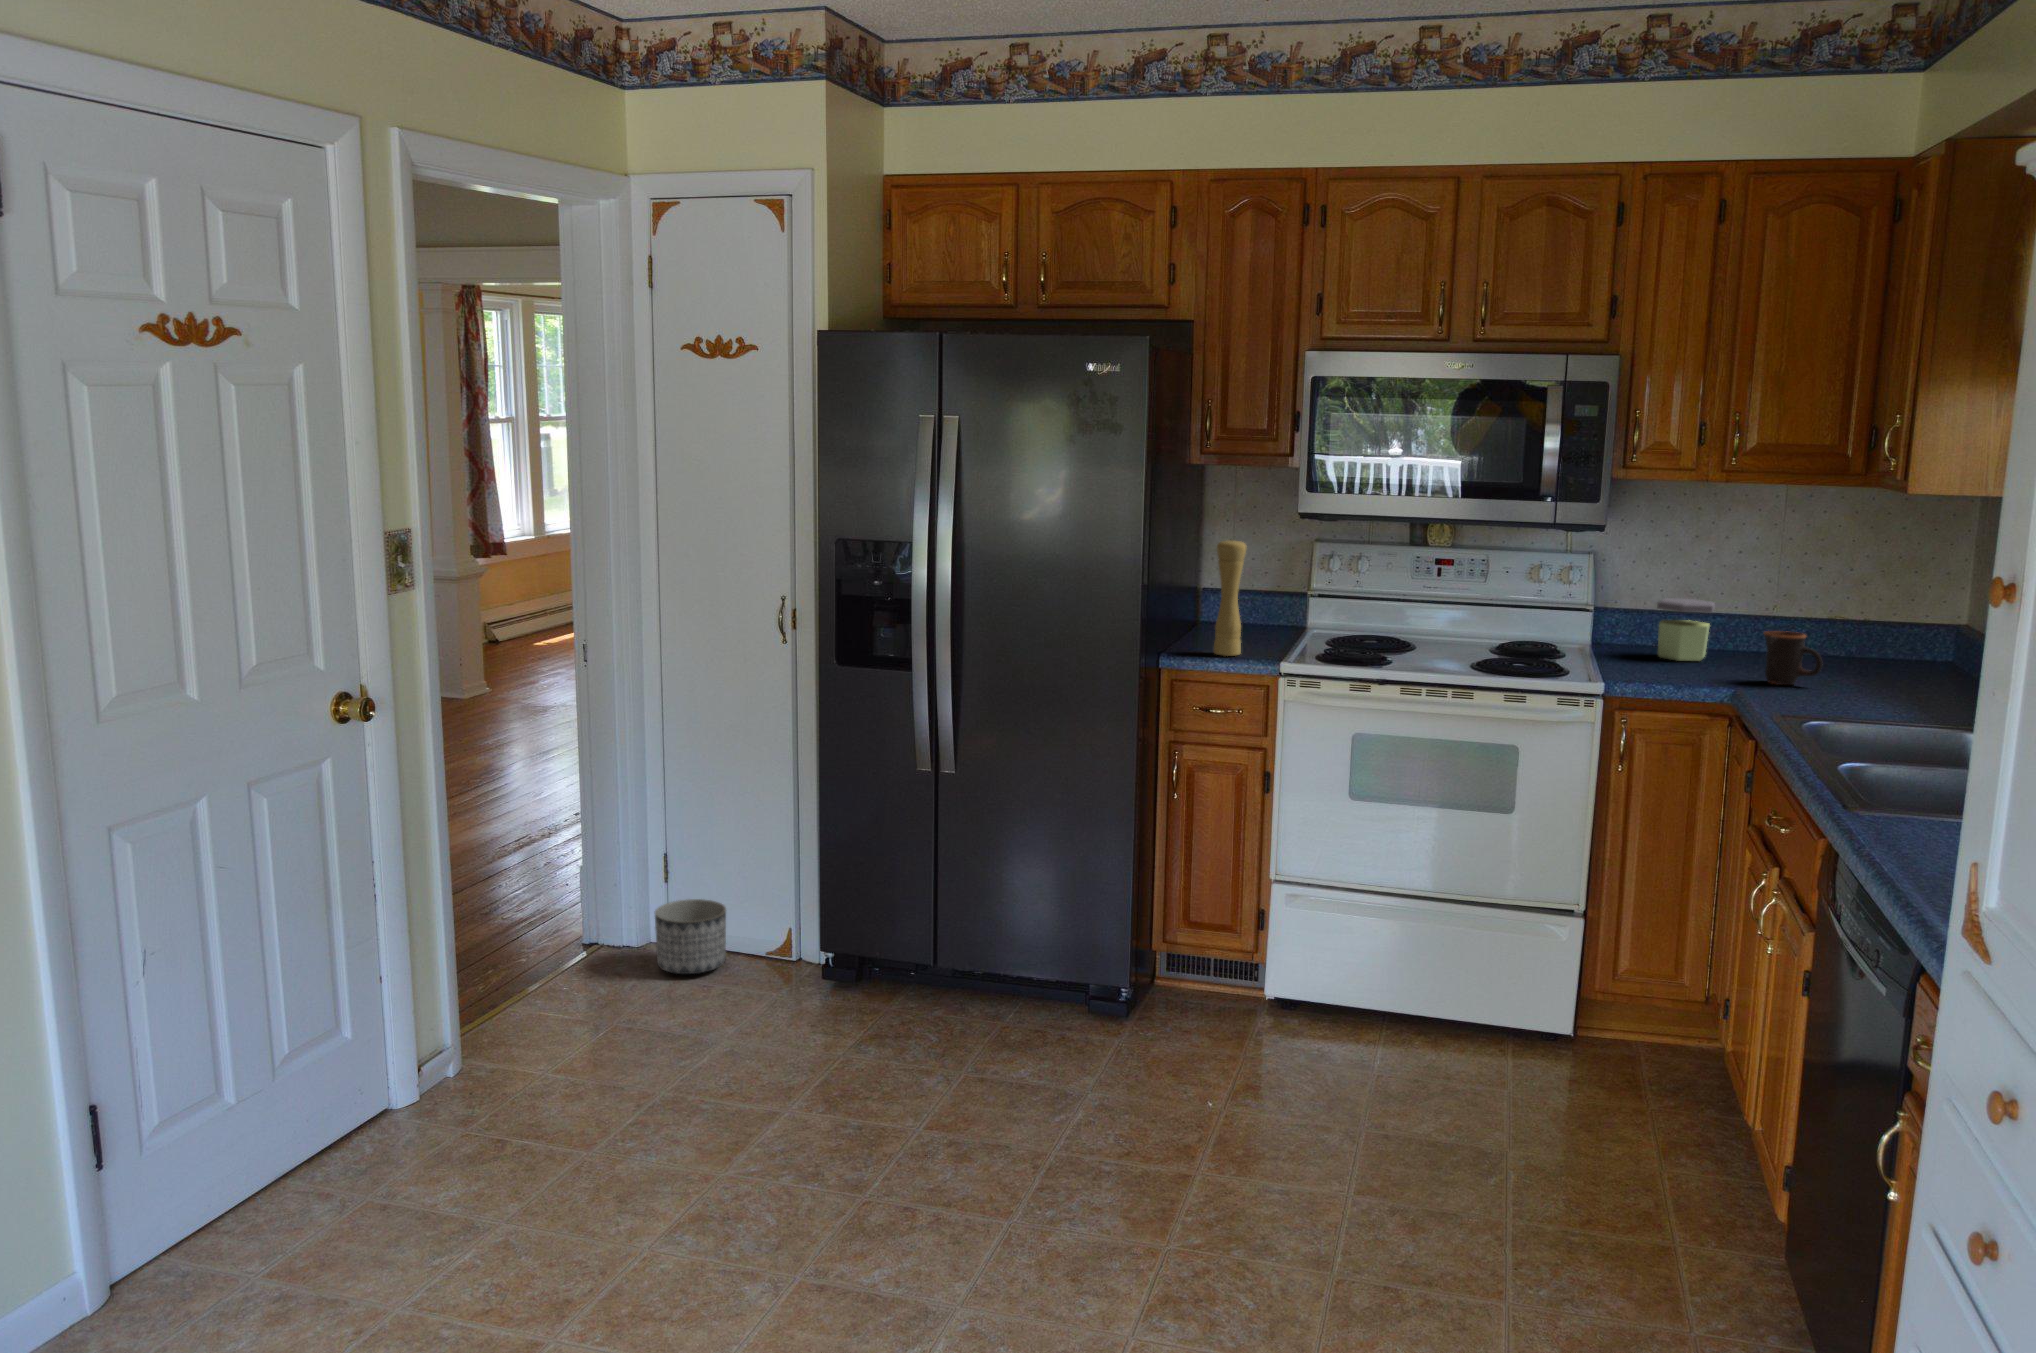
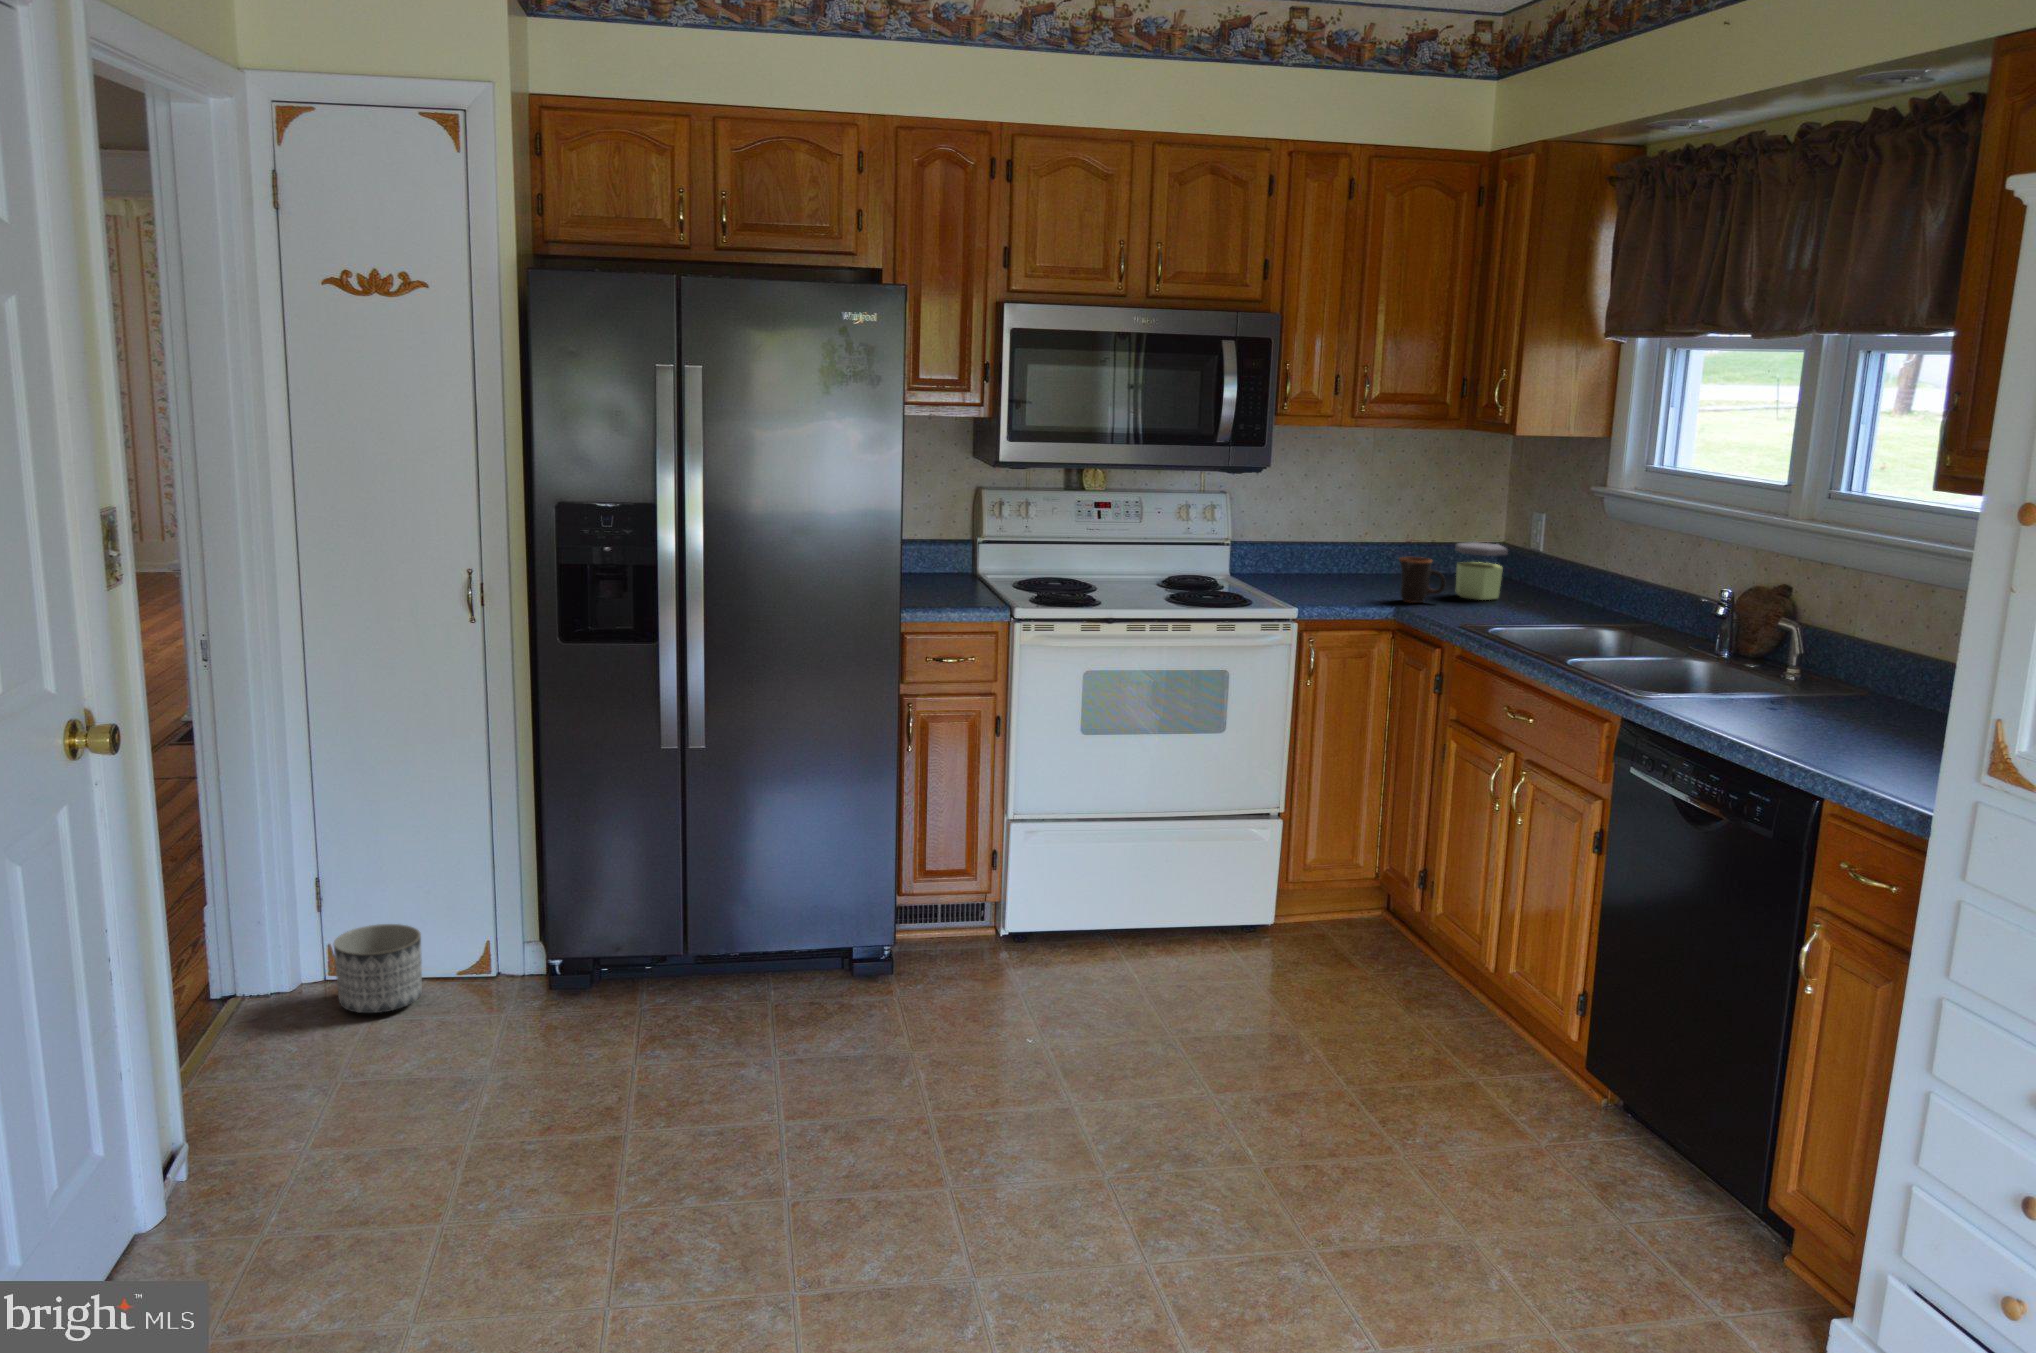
pepper mill: present [1213,539,1246,656] -> none [938,490,968,607]
jar: present [1657,598,1715,661] -> present [1455,542,1508,600]

